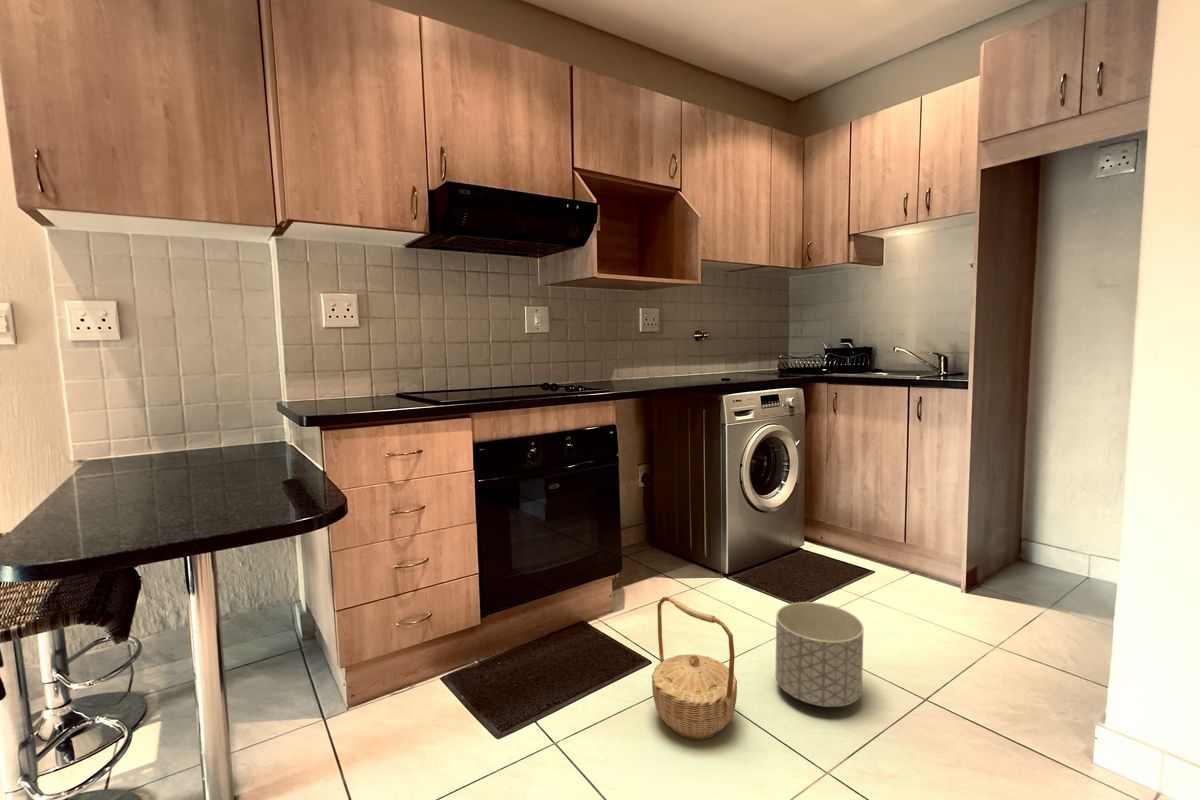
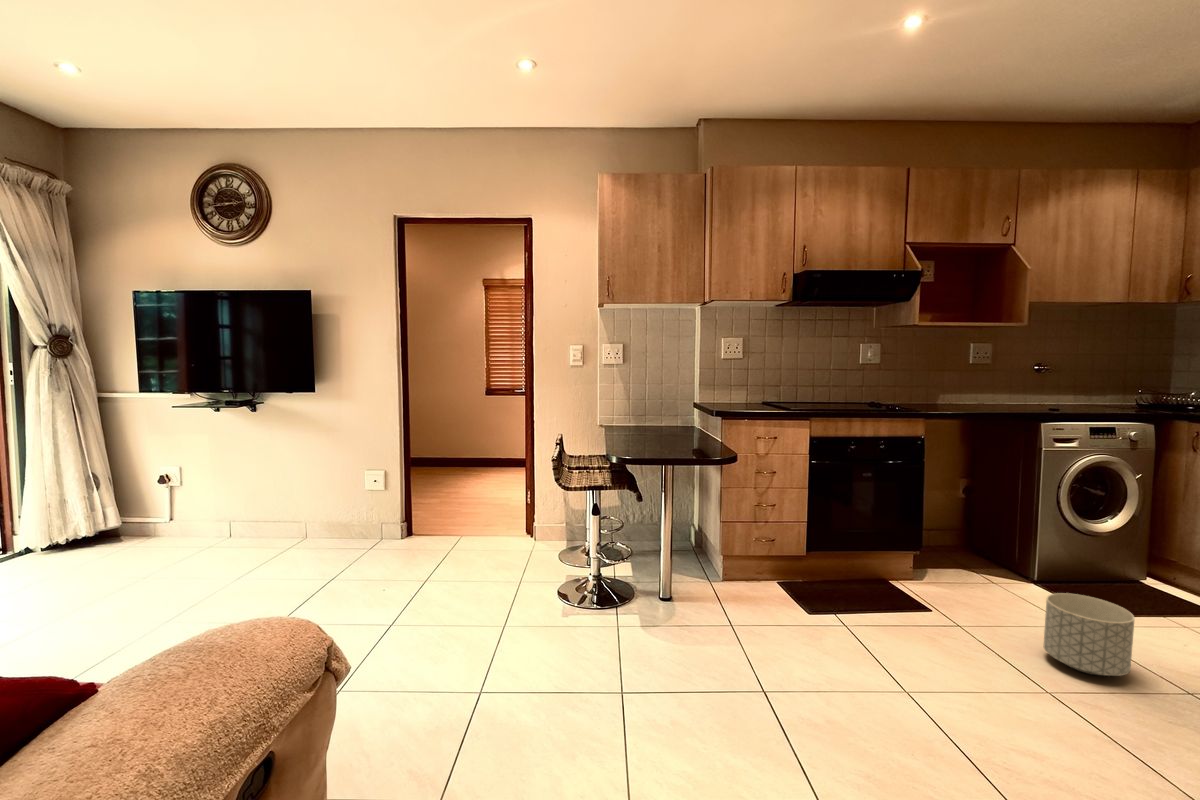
basket: present [652,597,737,739] -> none [926,558,997,659]

